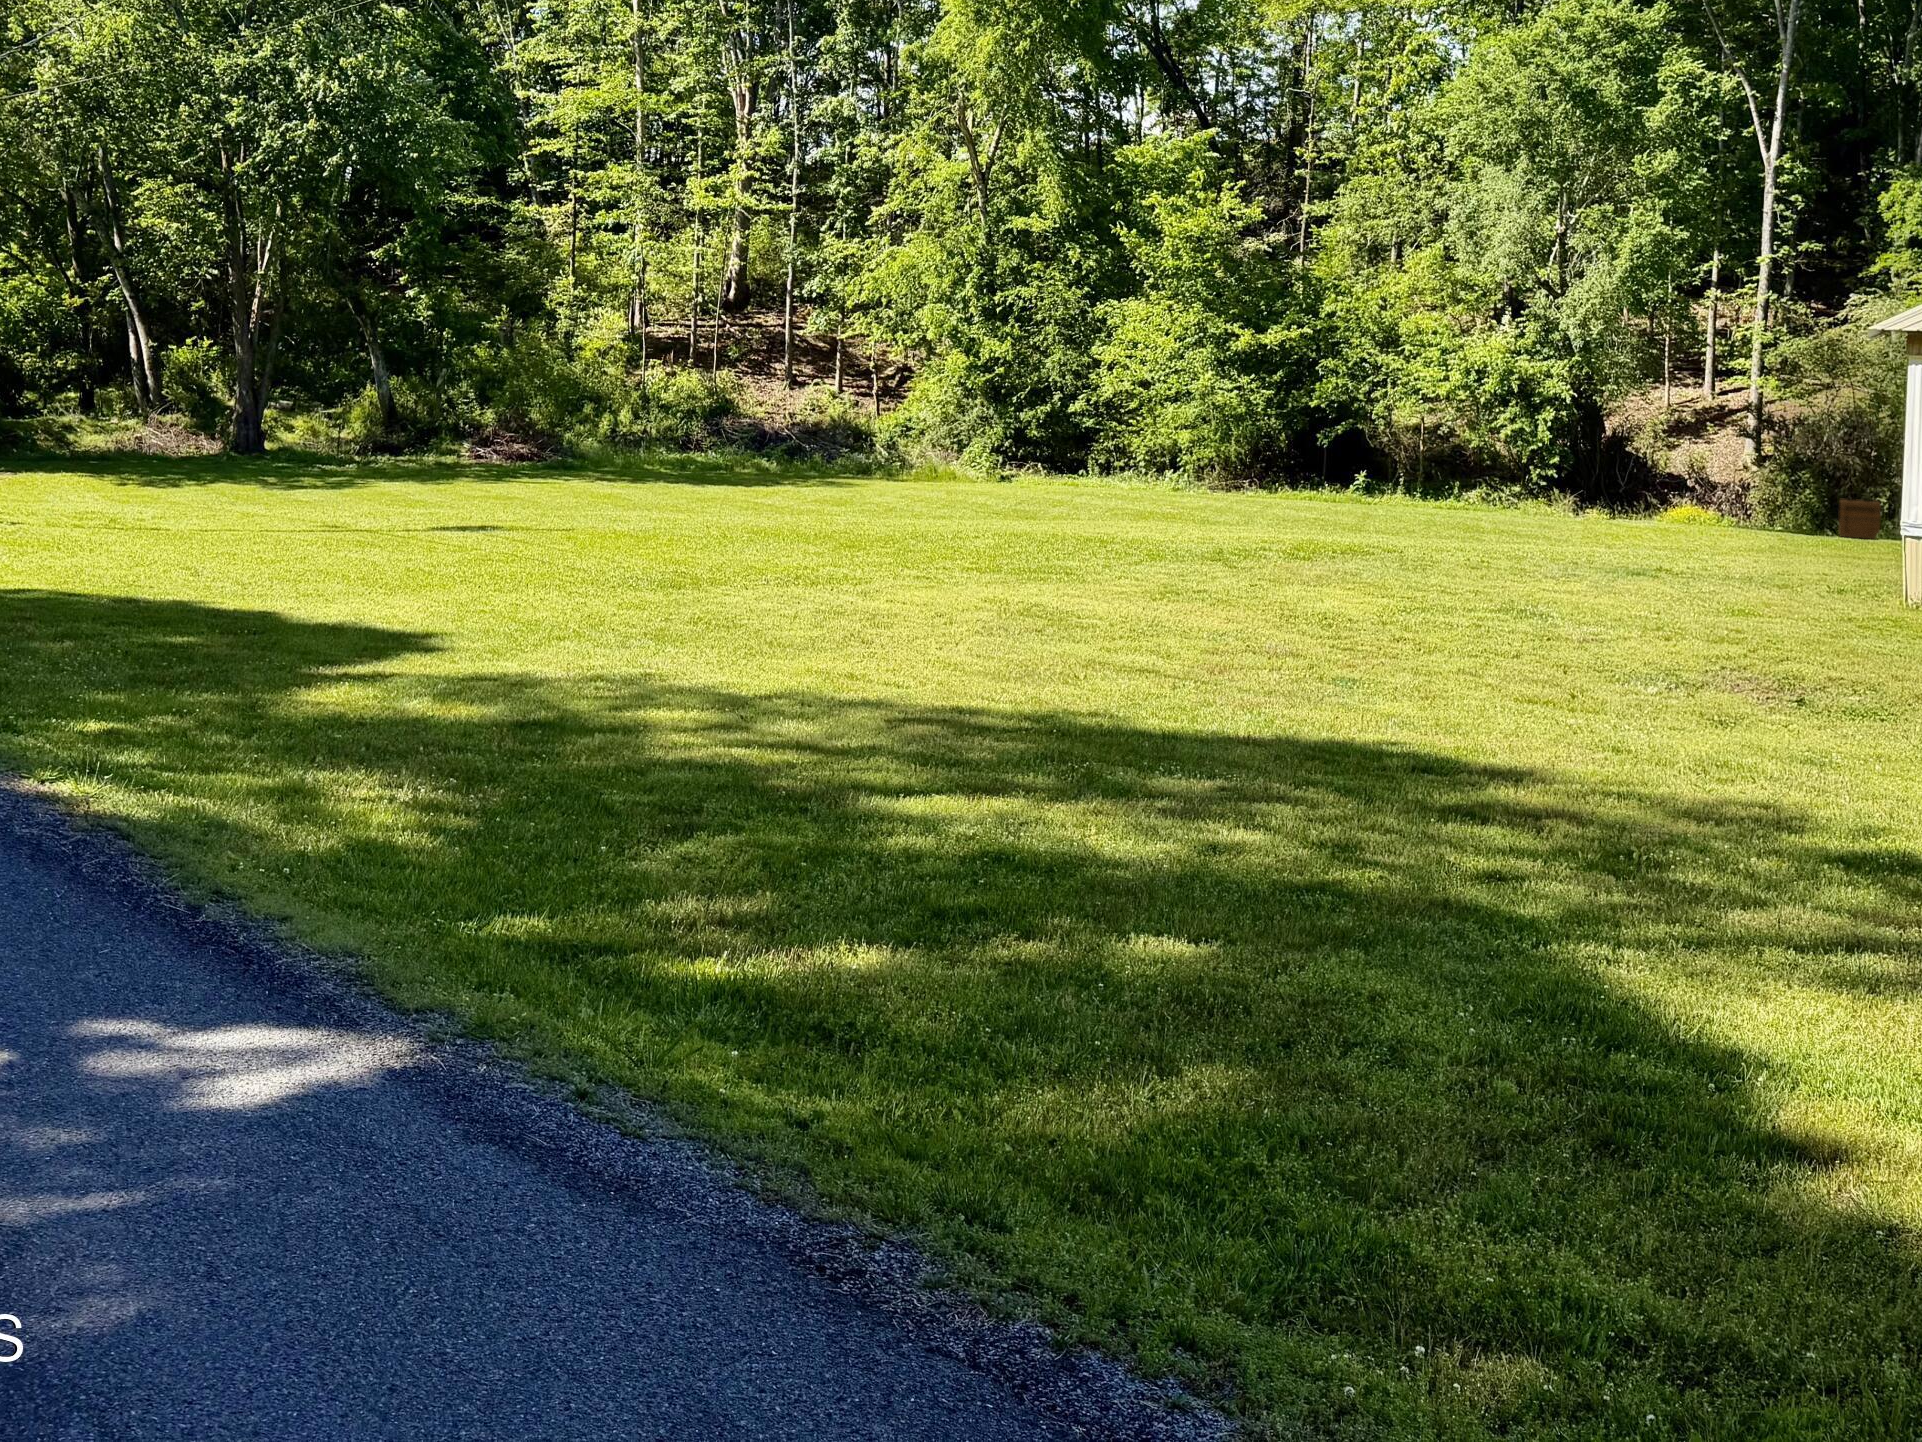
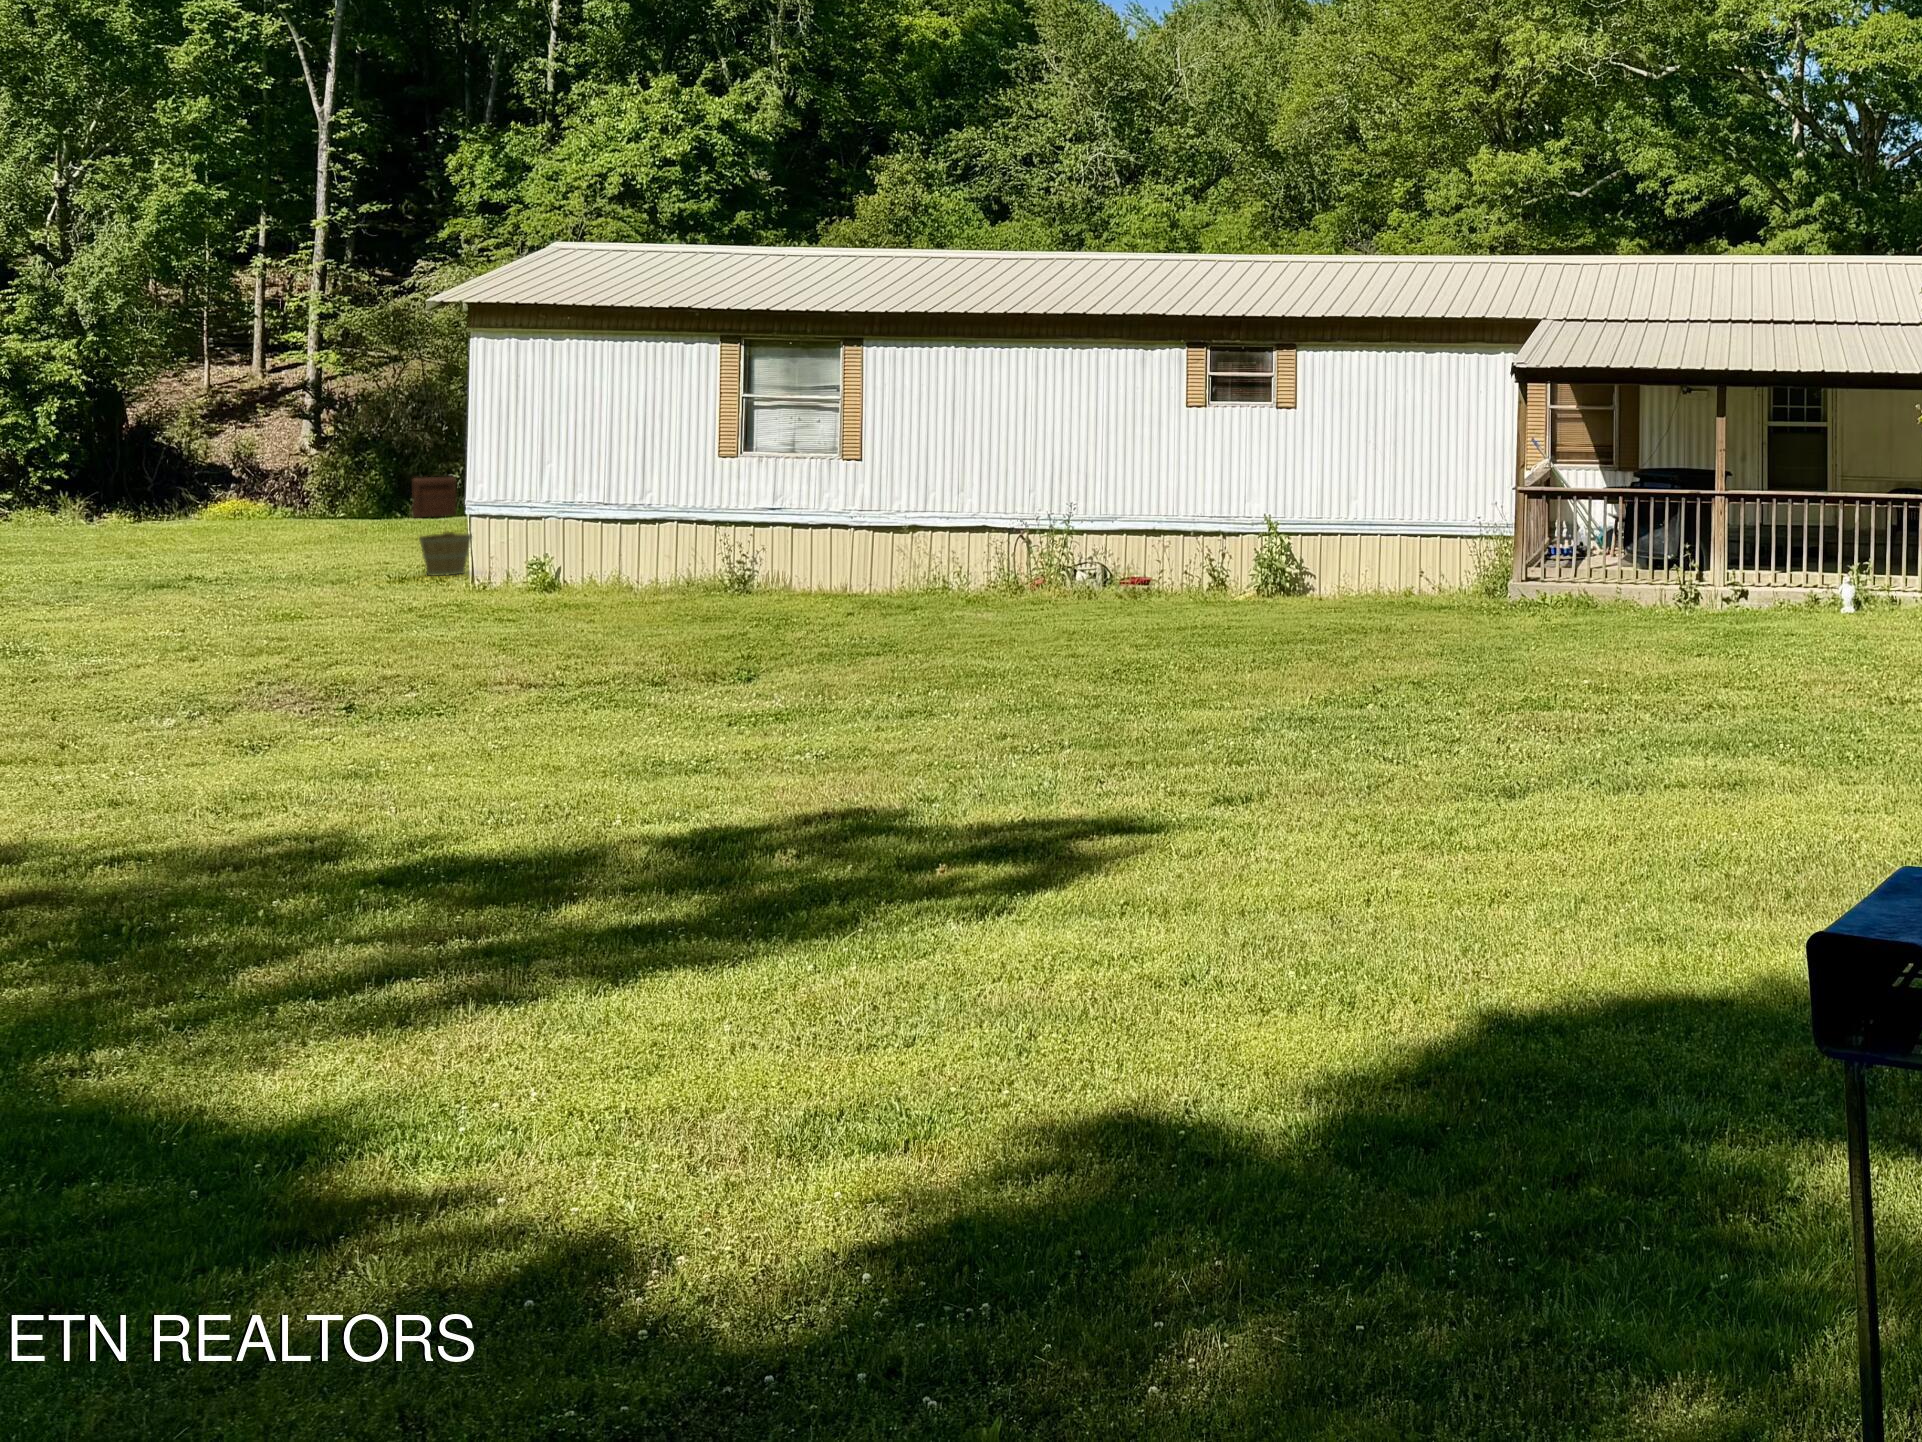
wooden bucket: none [1849,557,1904,603] -> present [419,532,472,576]

